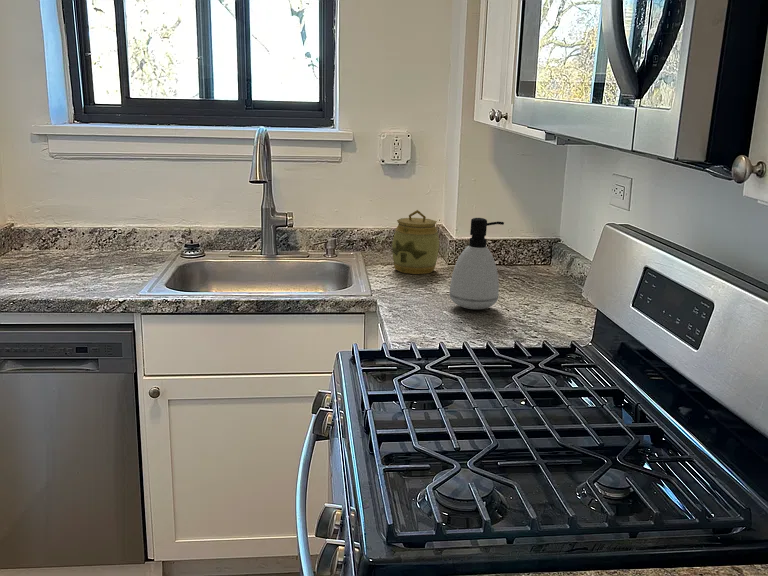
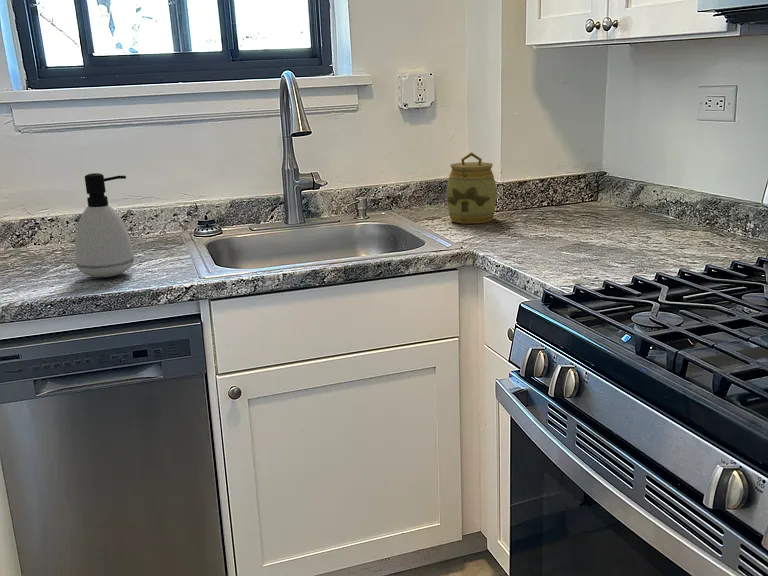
soap dispenser: present [449,218,504,309] -> present [75,173,134,277]

